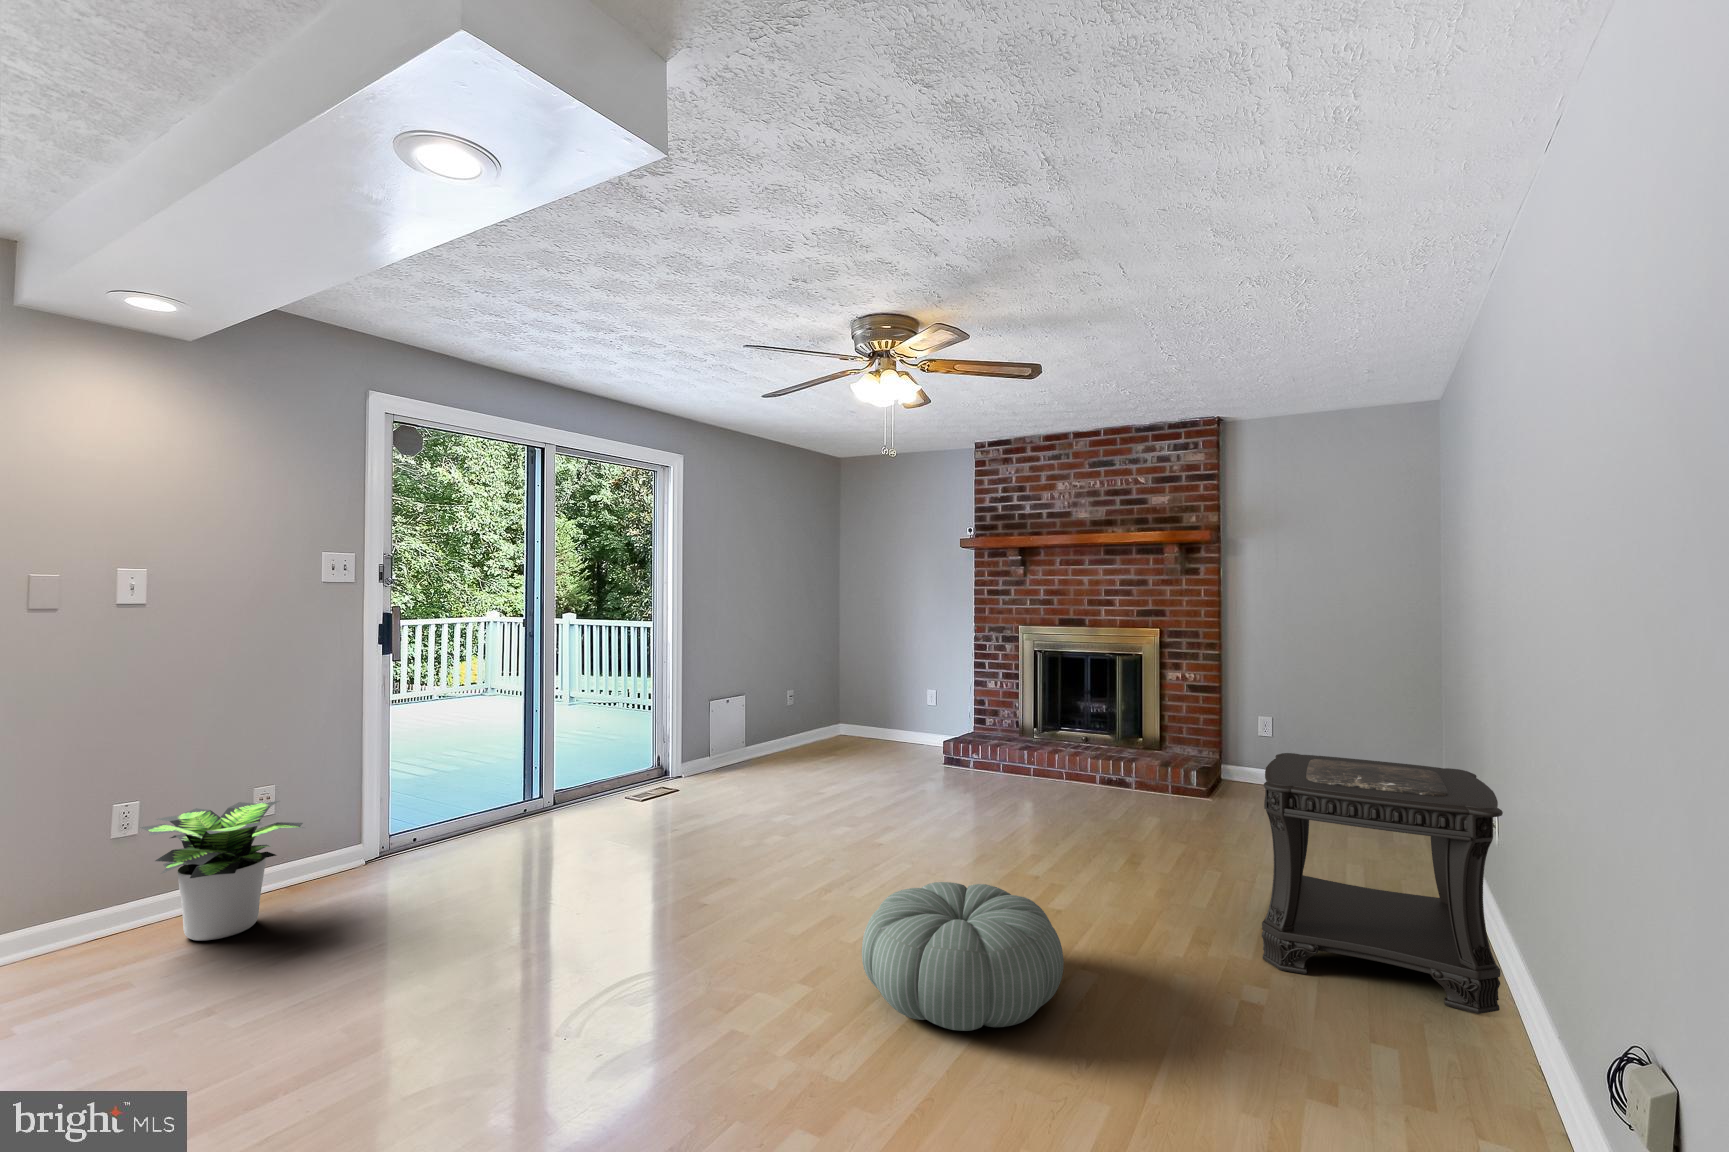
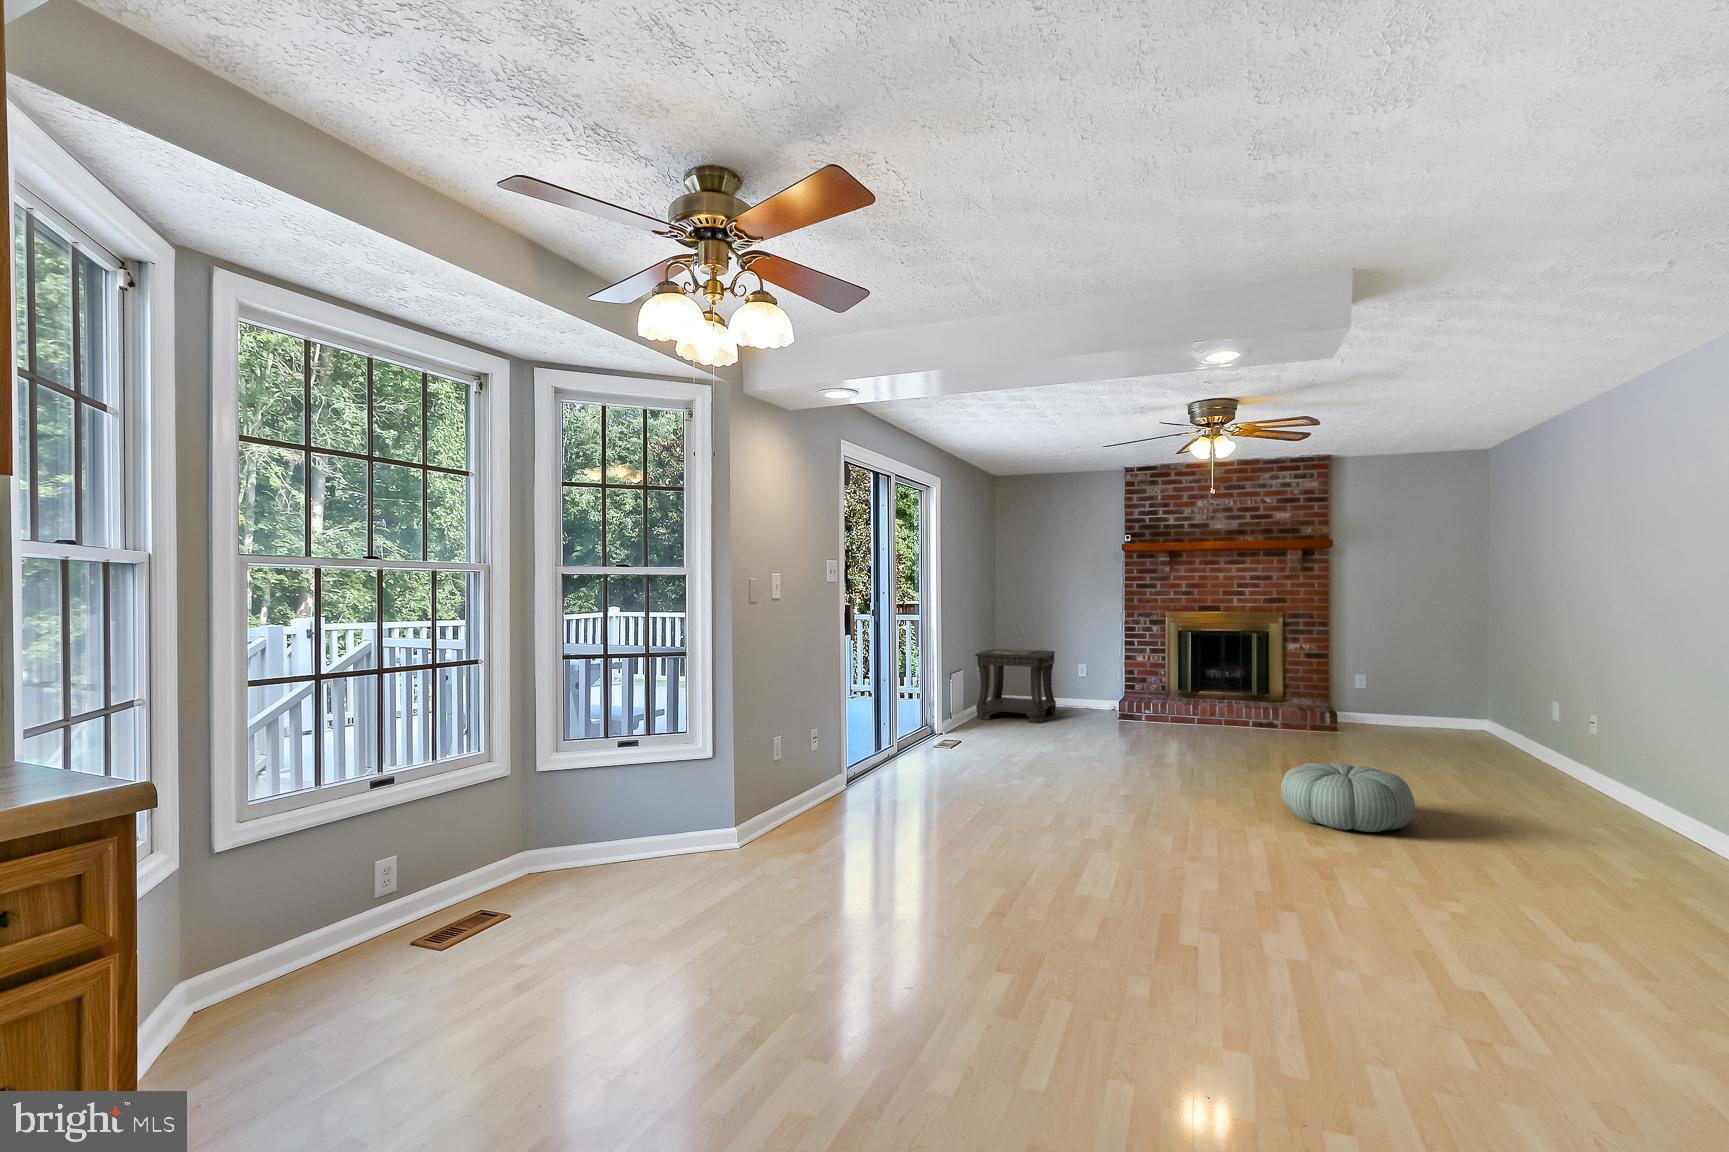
side table: present [1262,753,1503,1014] -> present [975,649,1056,723]
potted plant: present [140,801,304,940] -> none [793,735,888,824]

